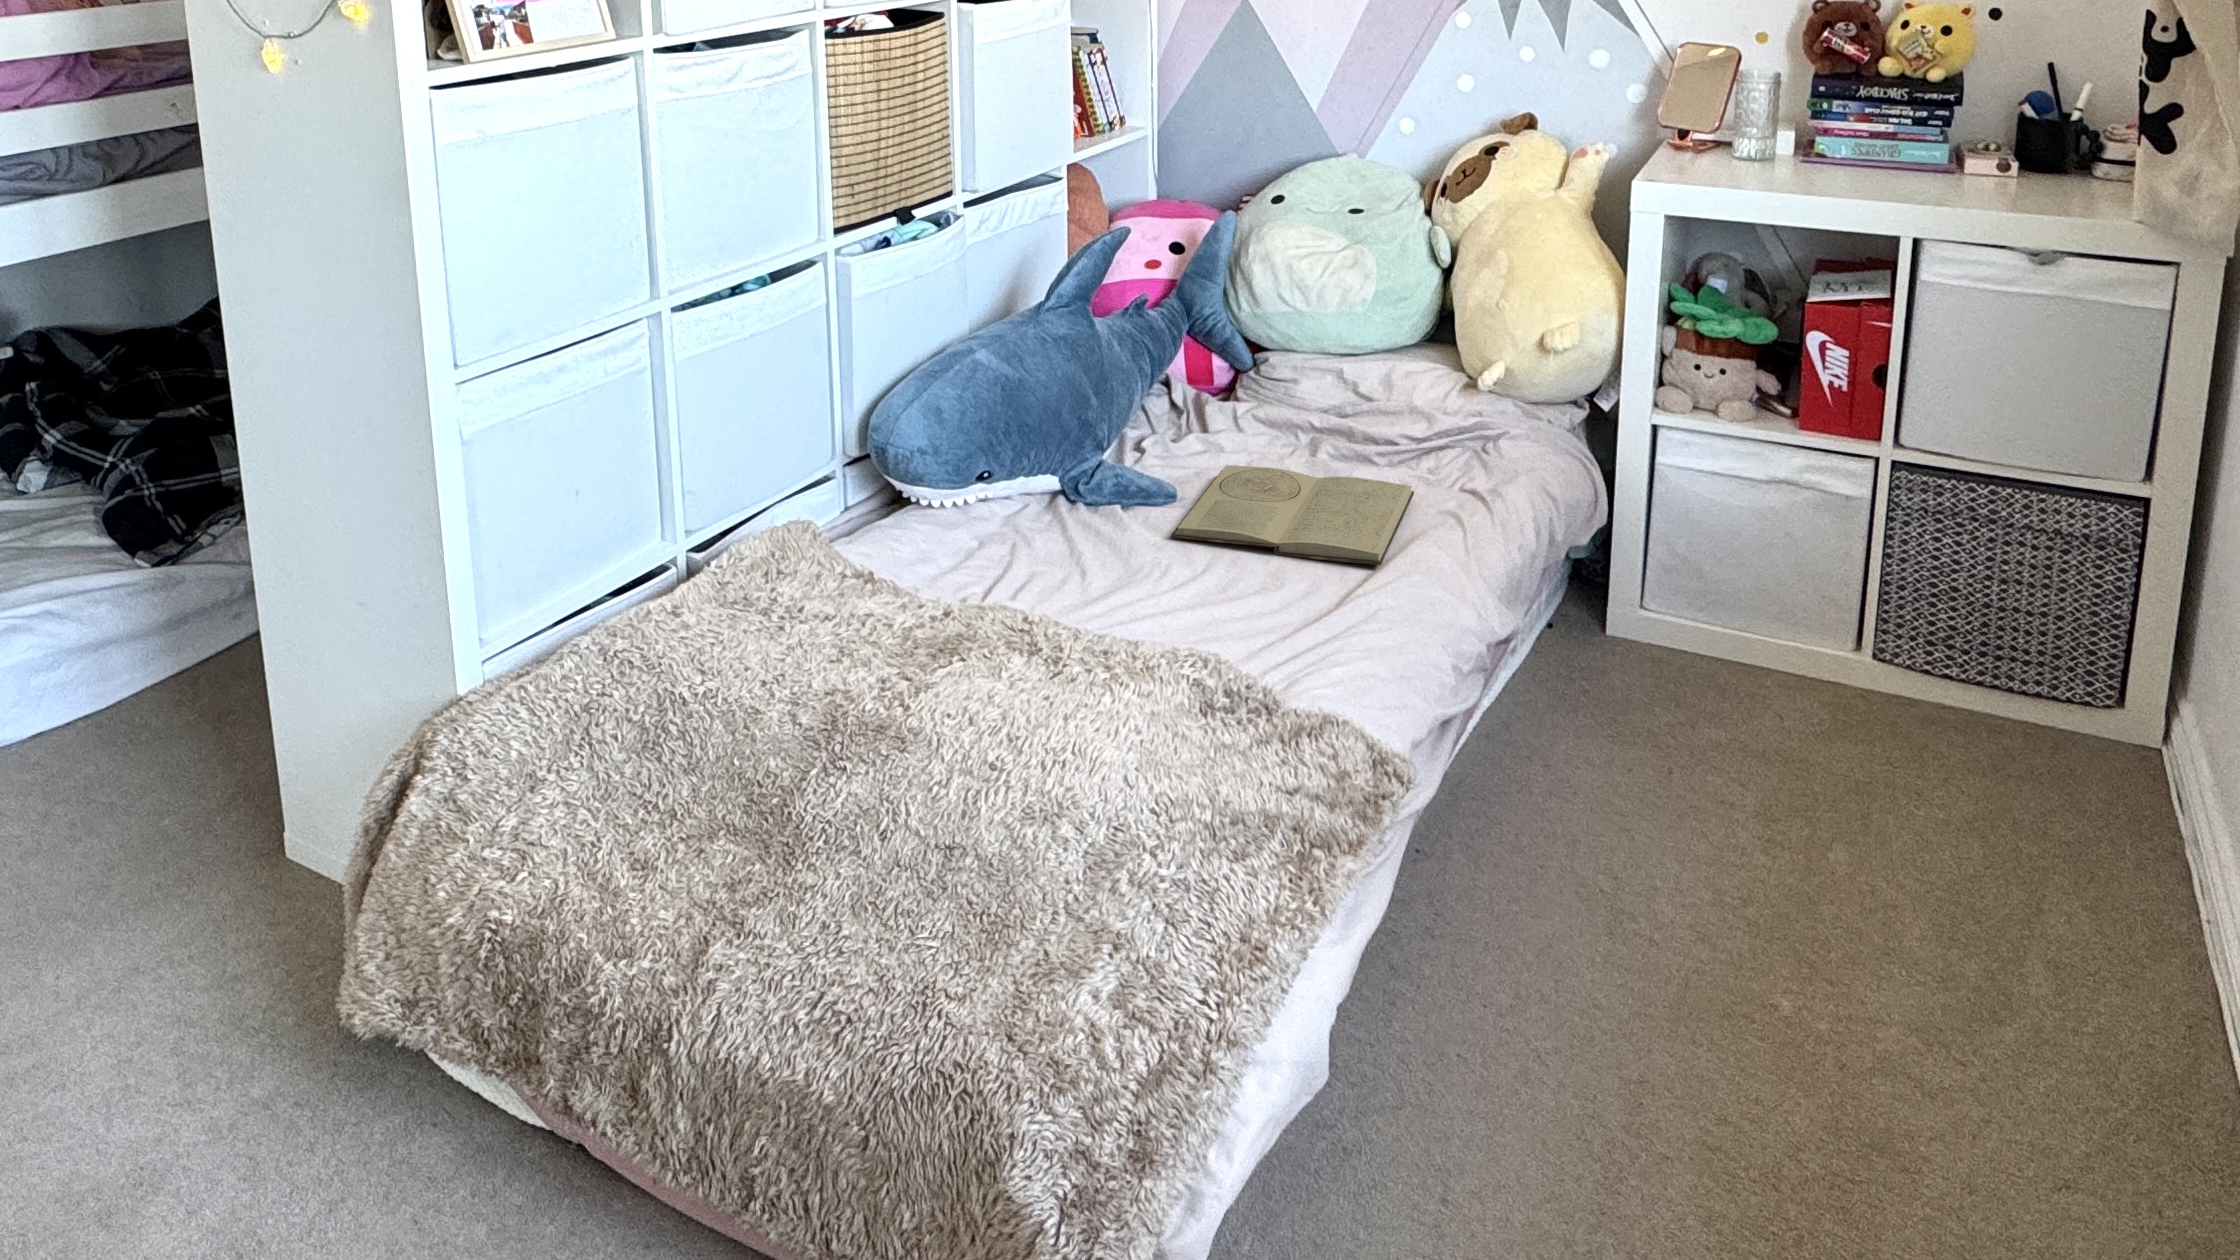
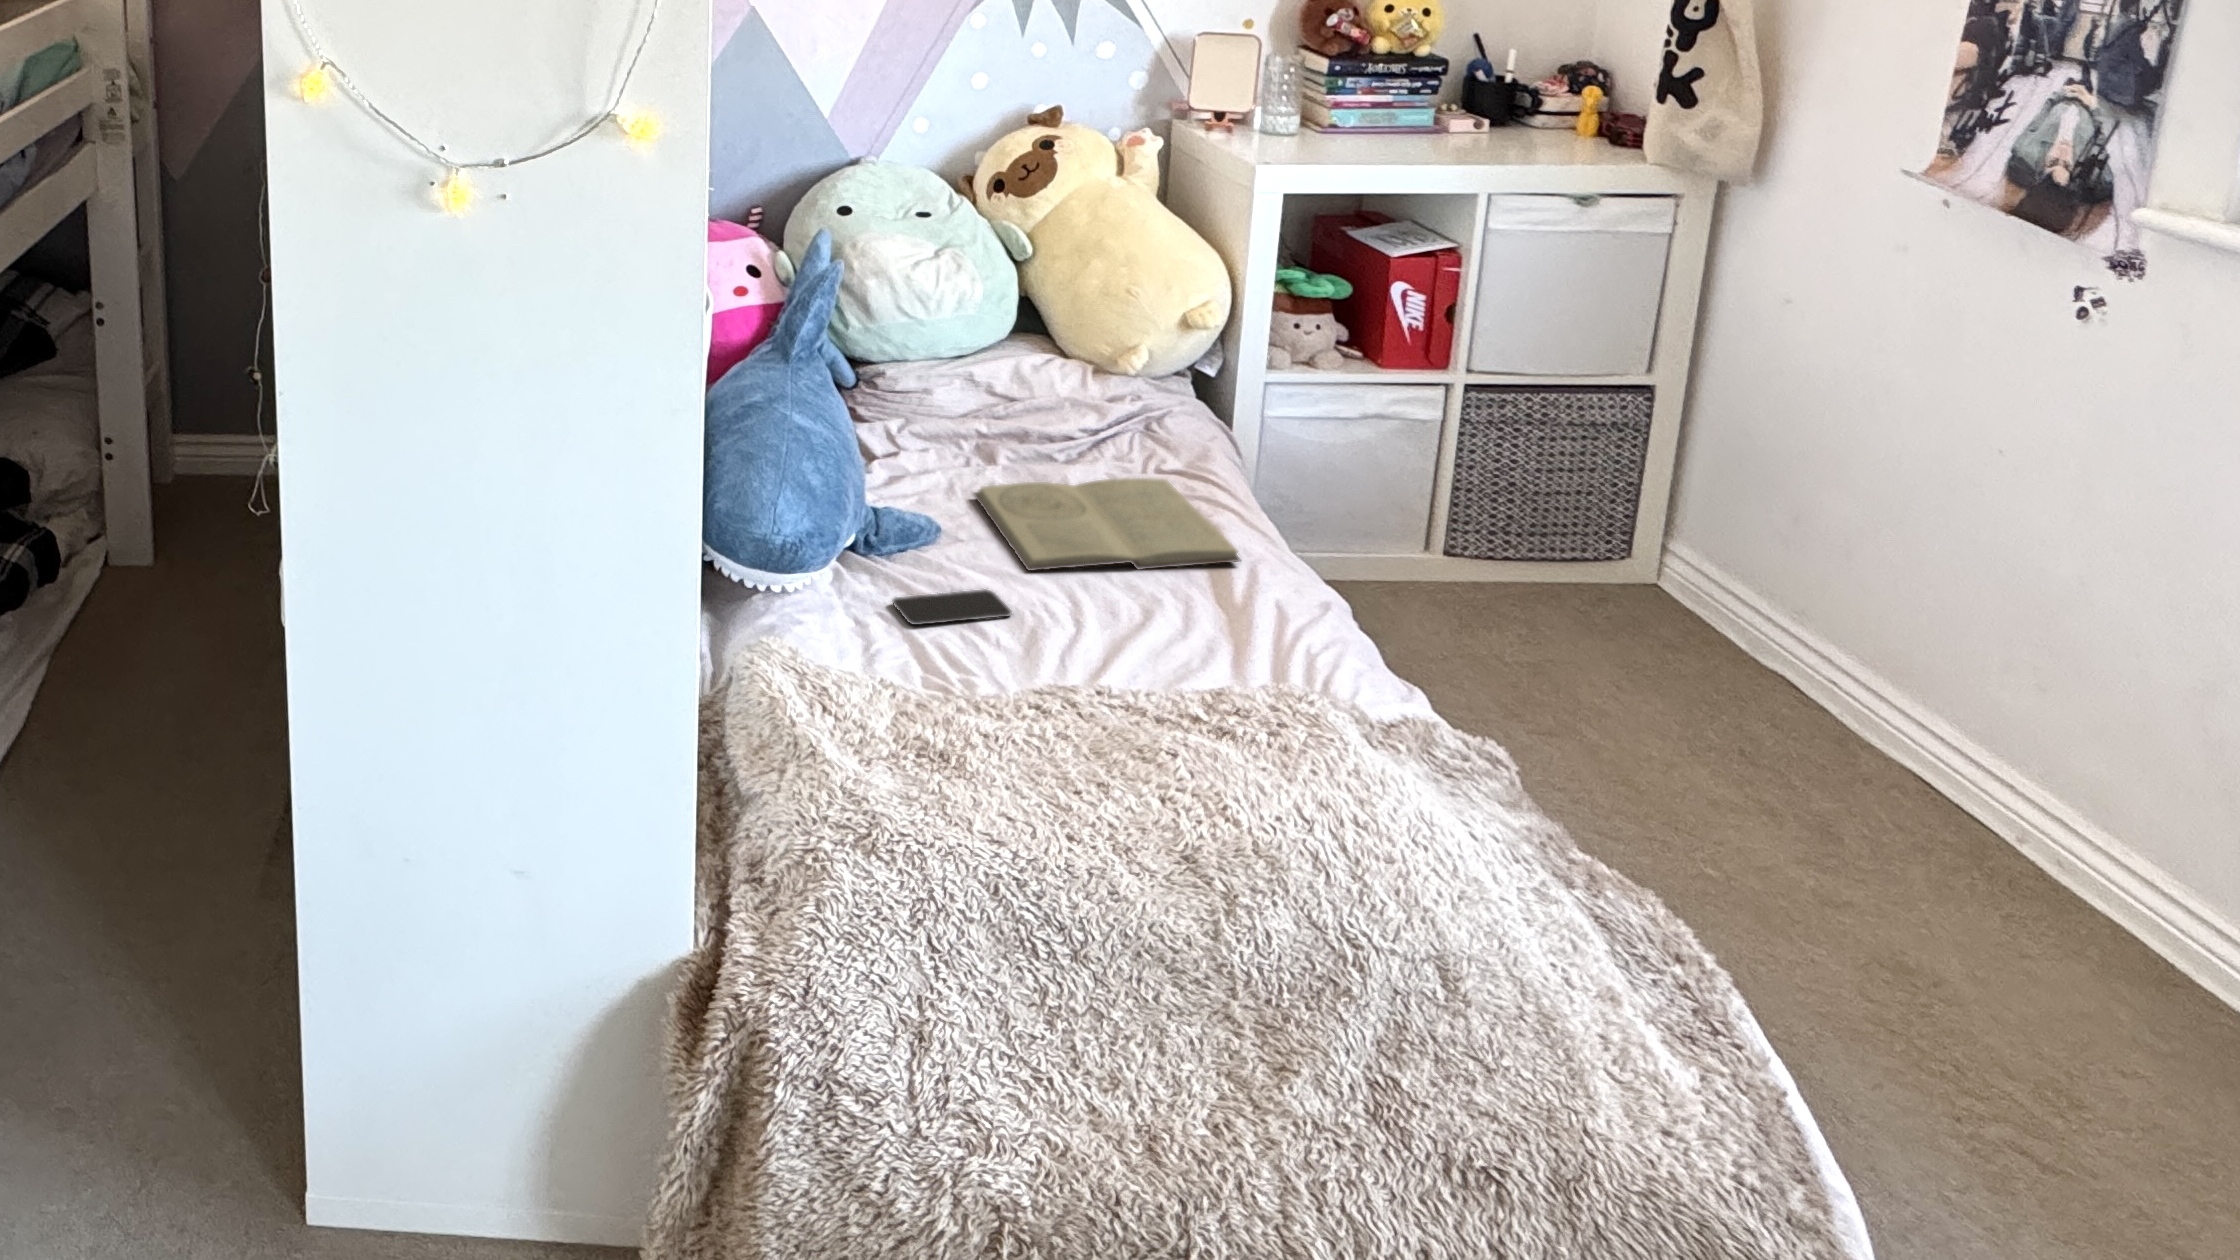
smartphone: none [1000,535,1110,567] -> present [892,590,1012,625]

